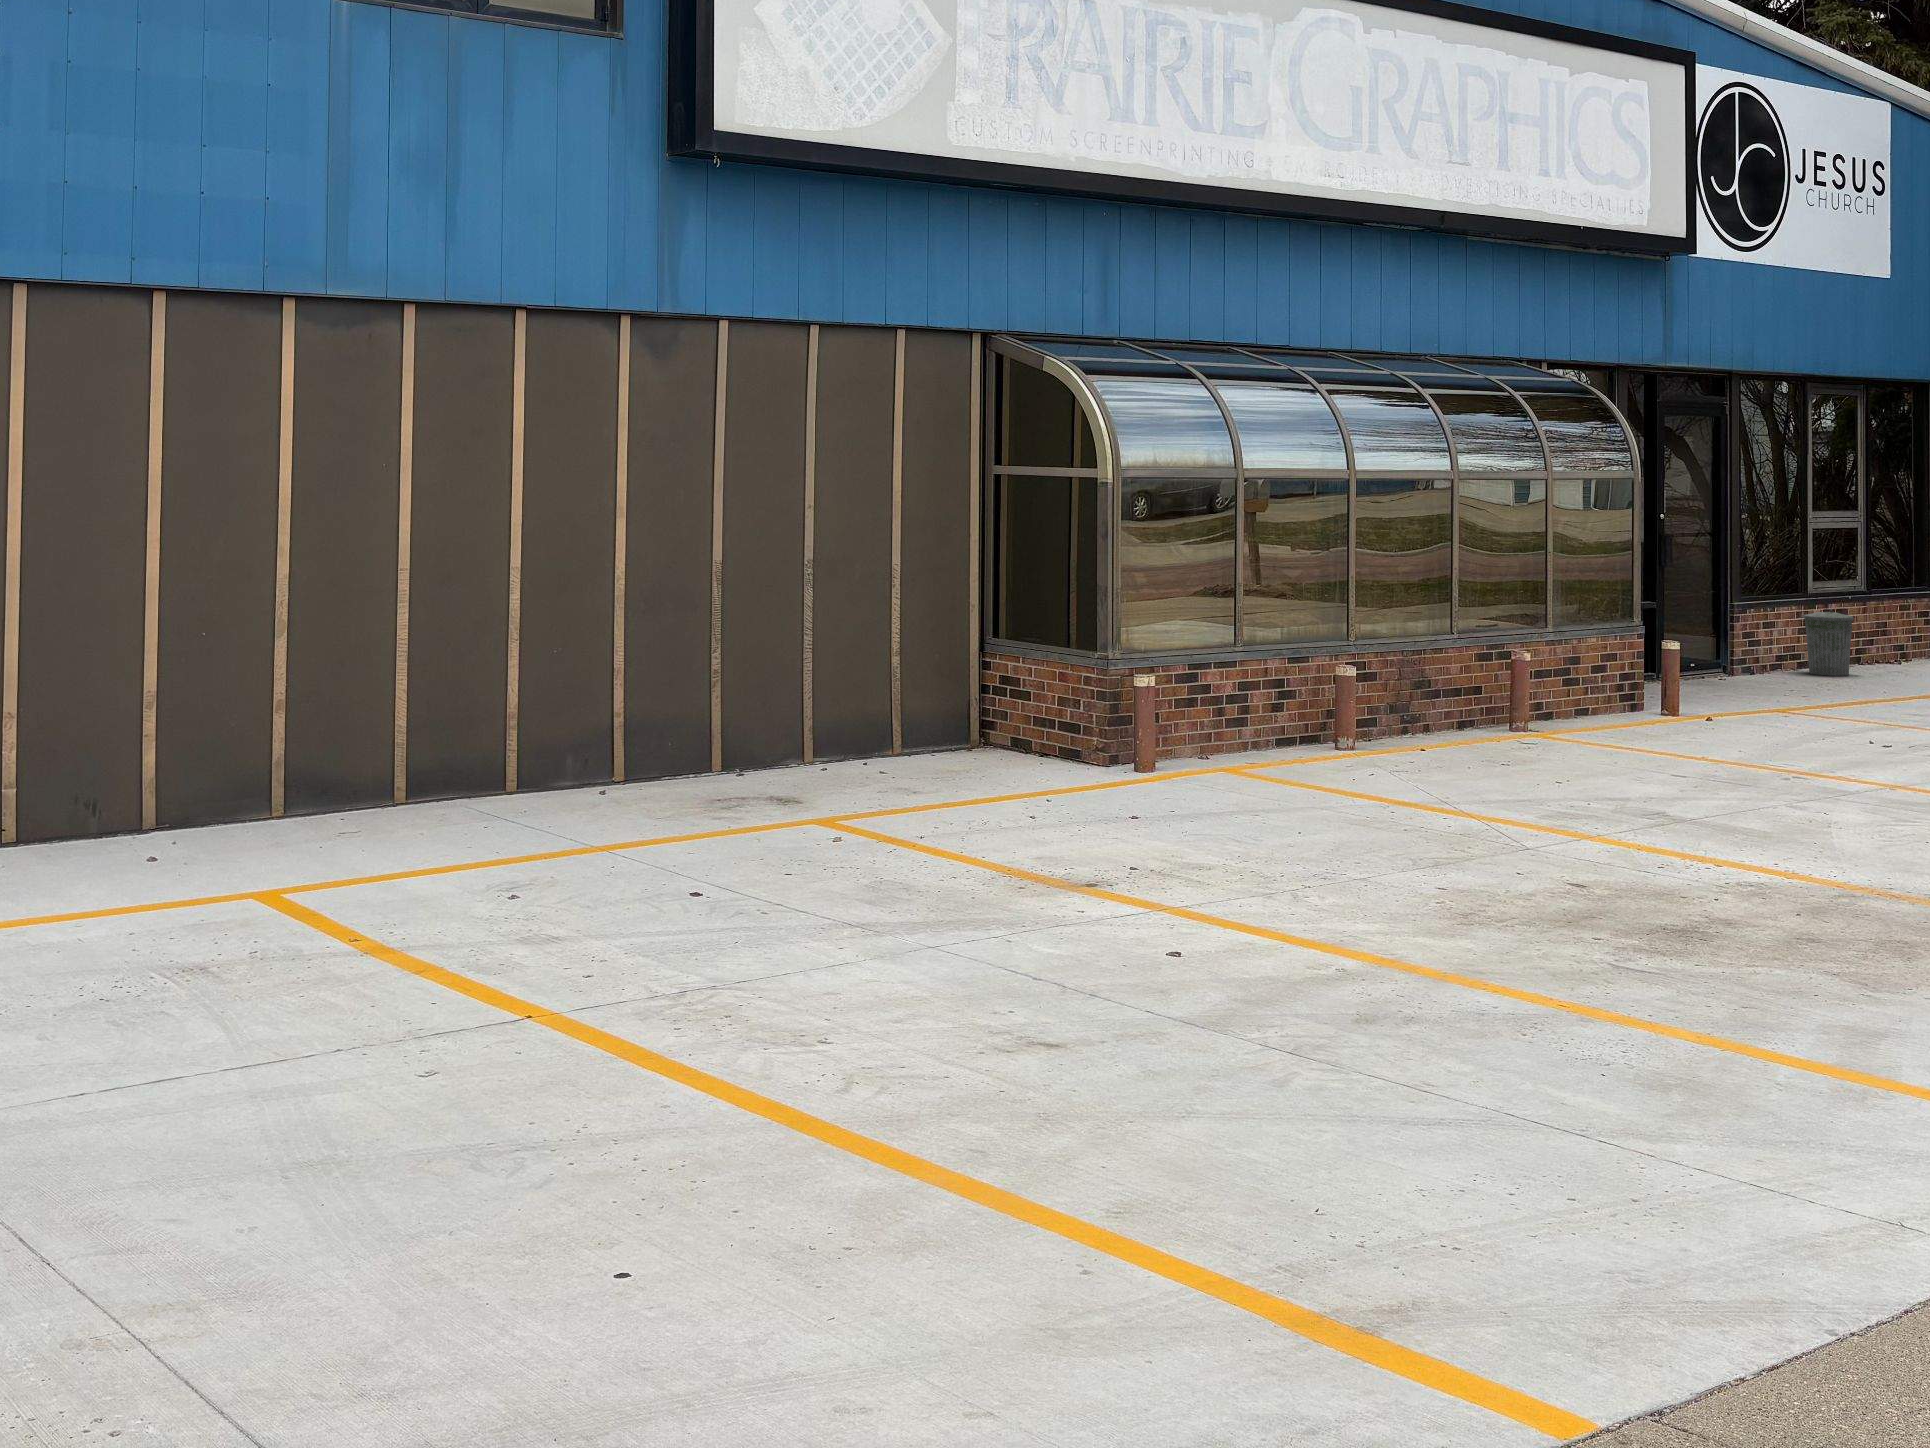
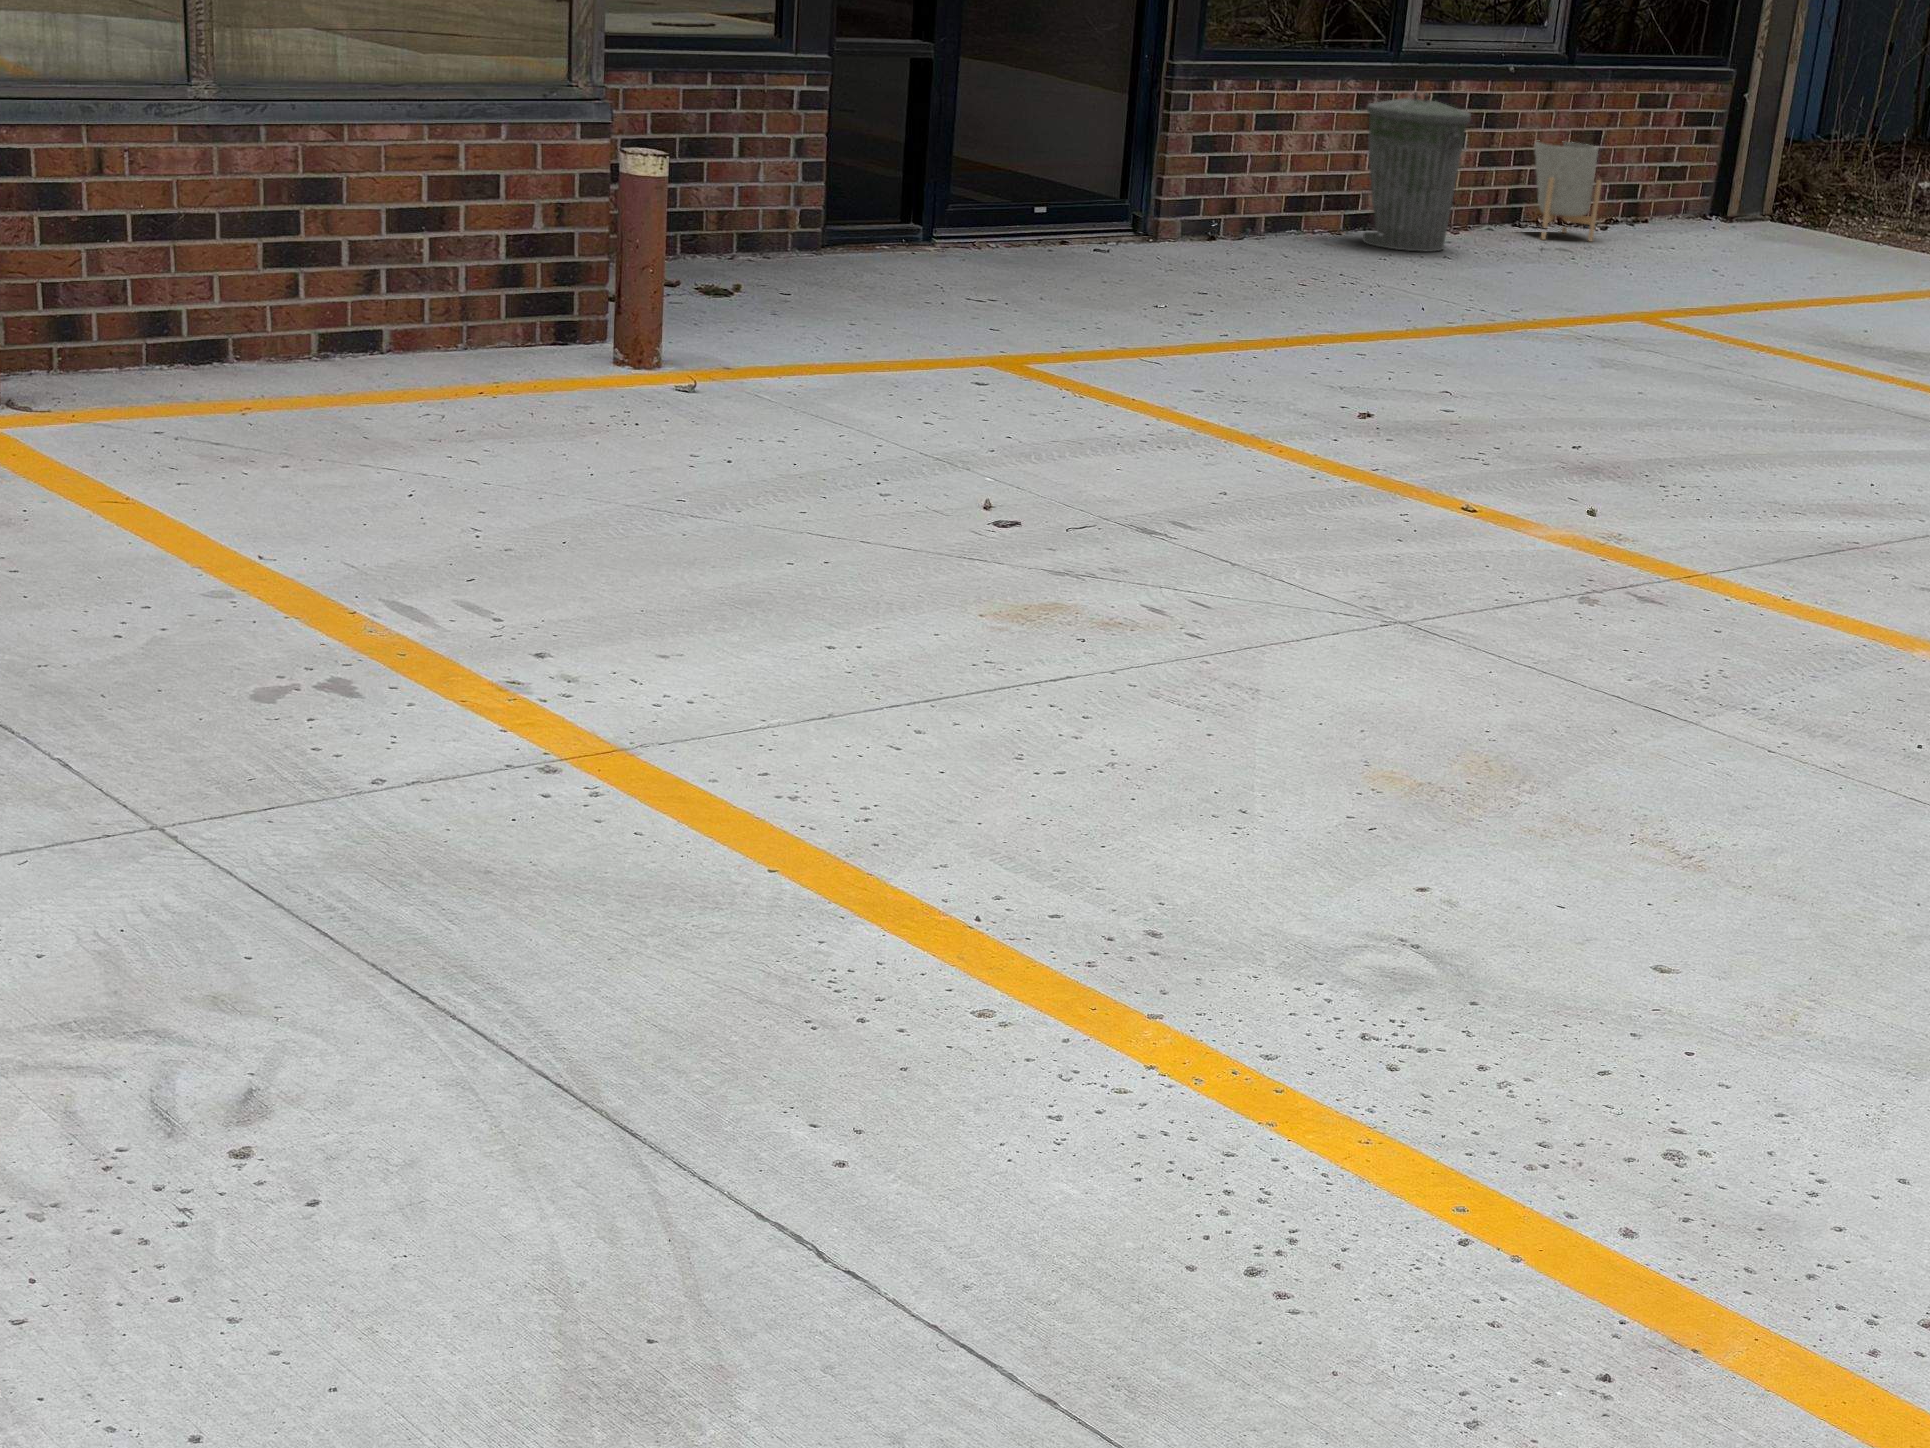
planter: none [1862,627,1904,669] -> present [1535,141,1602,241]

